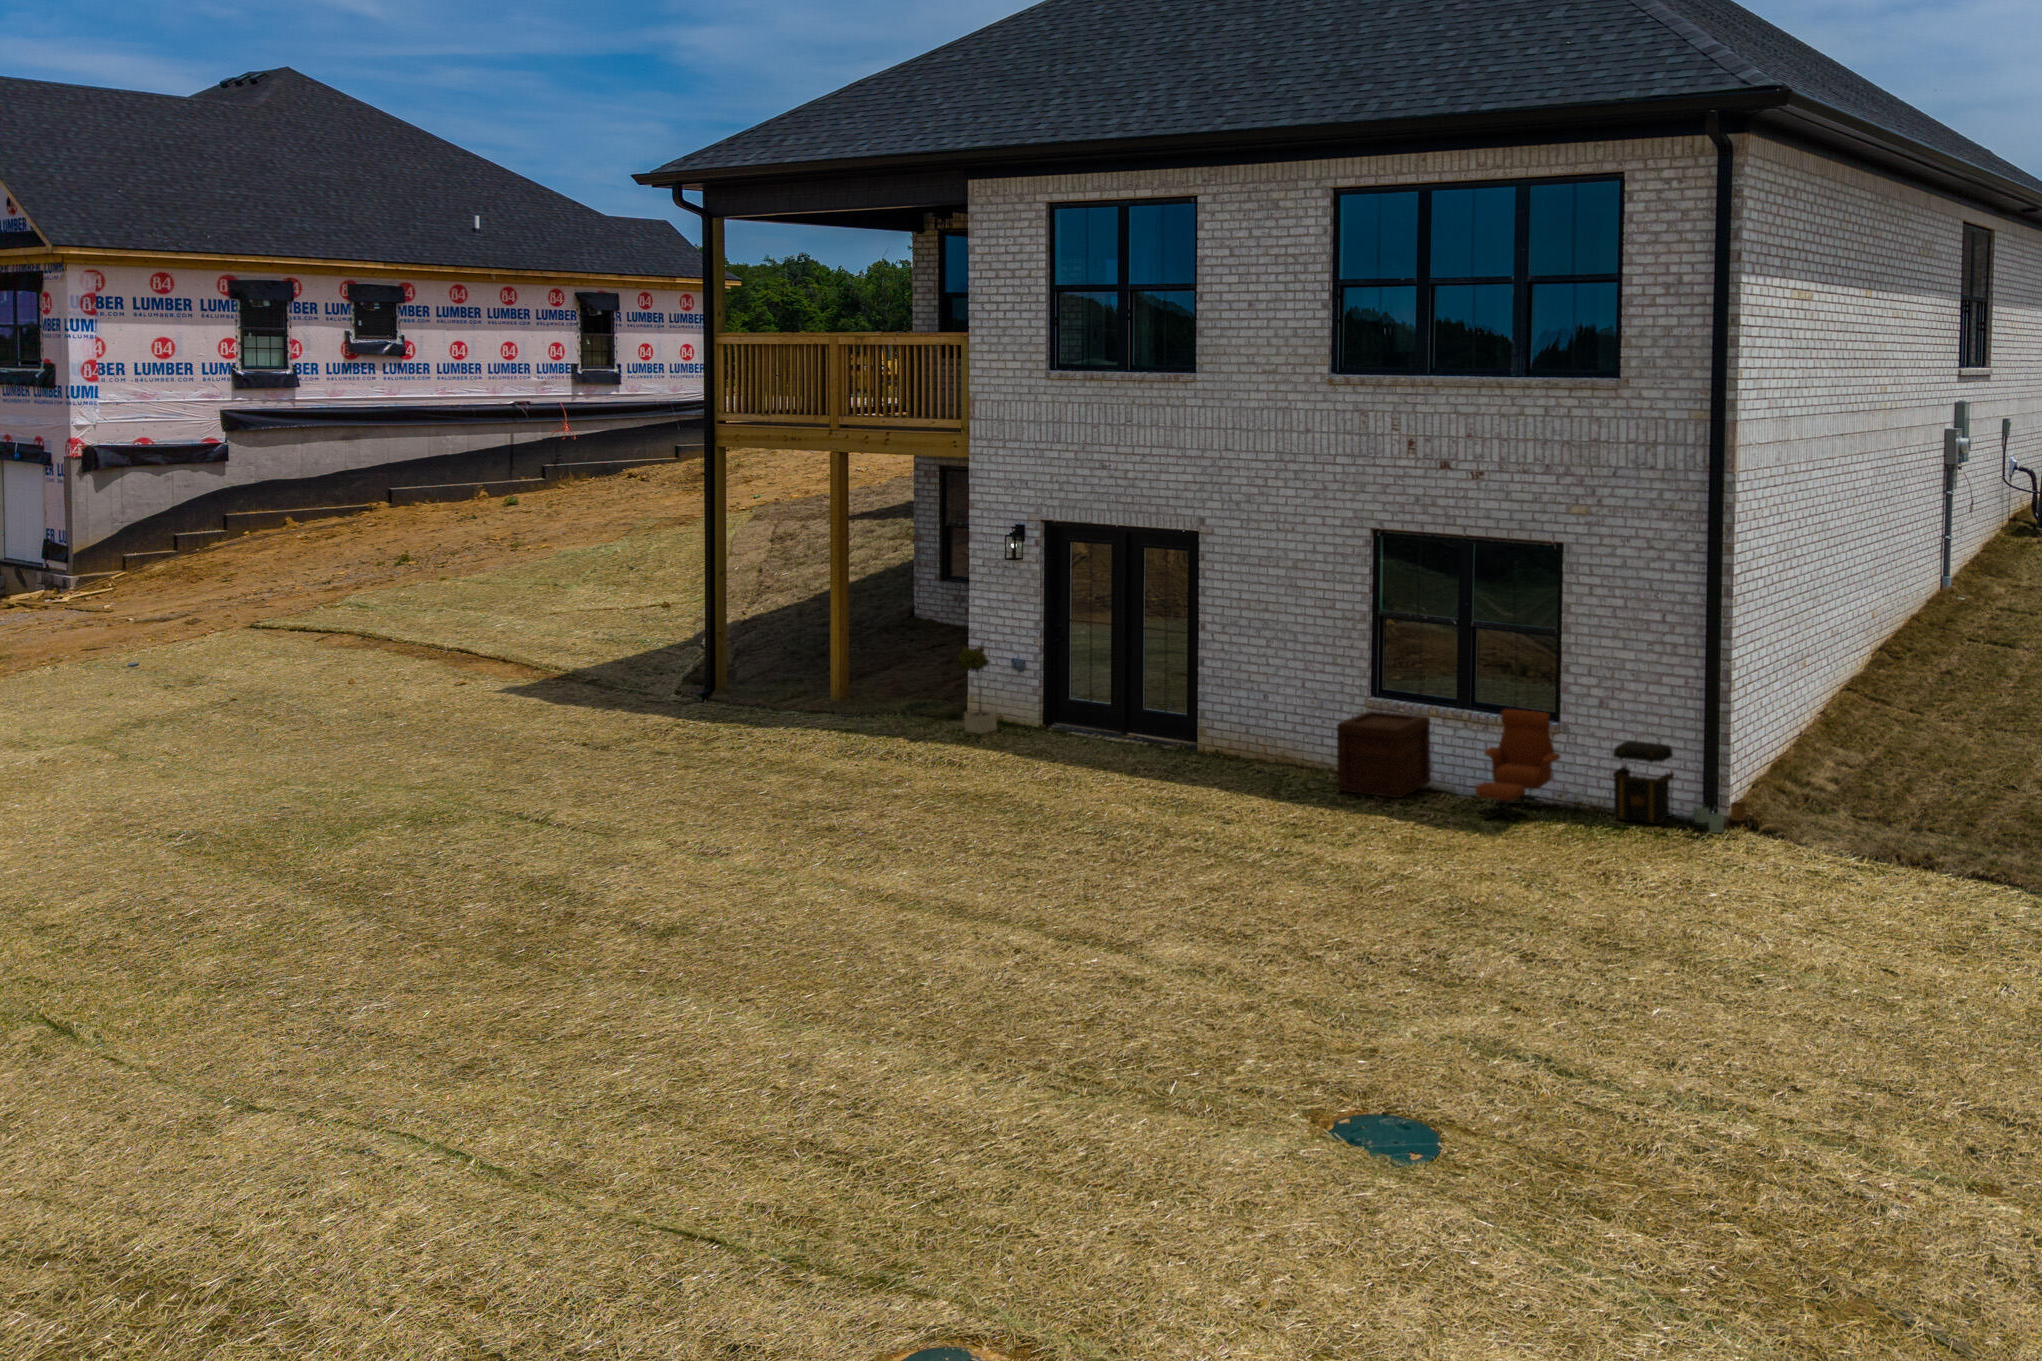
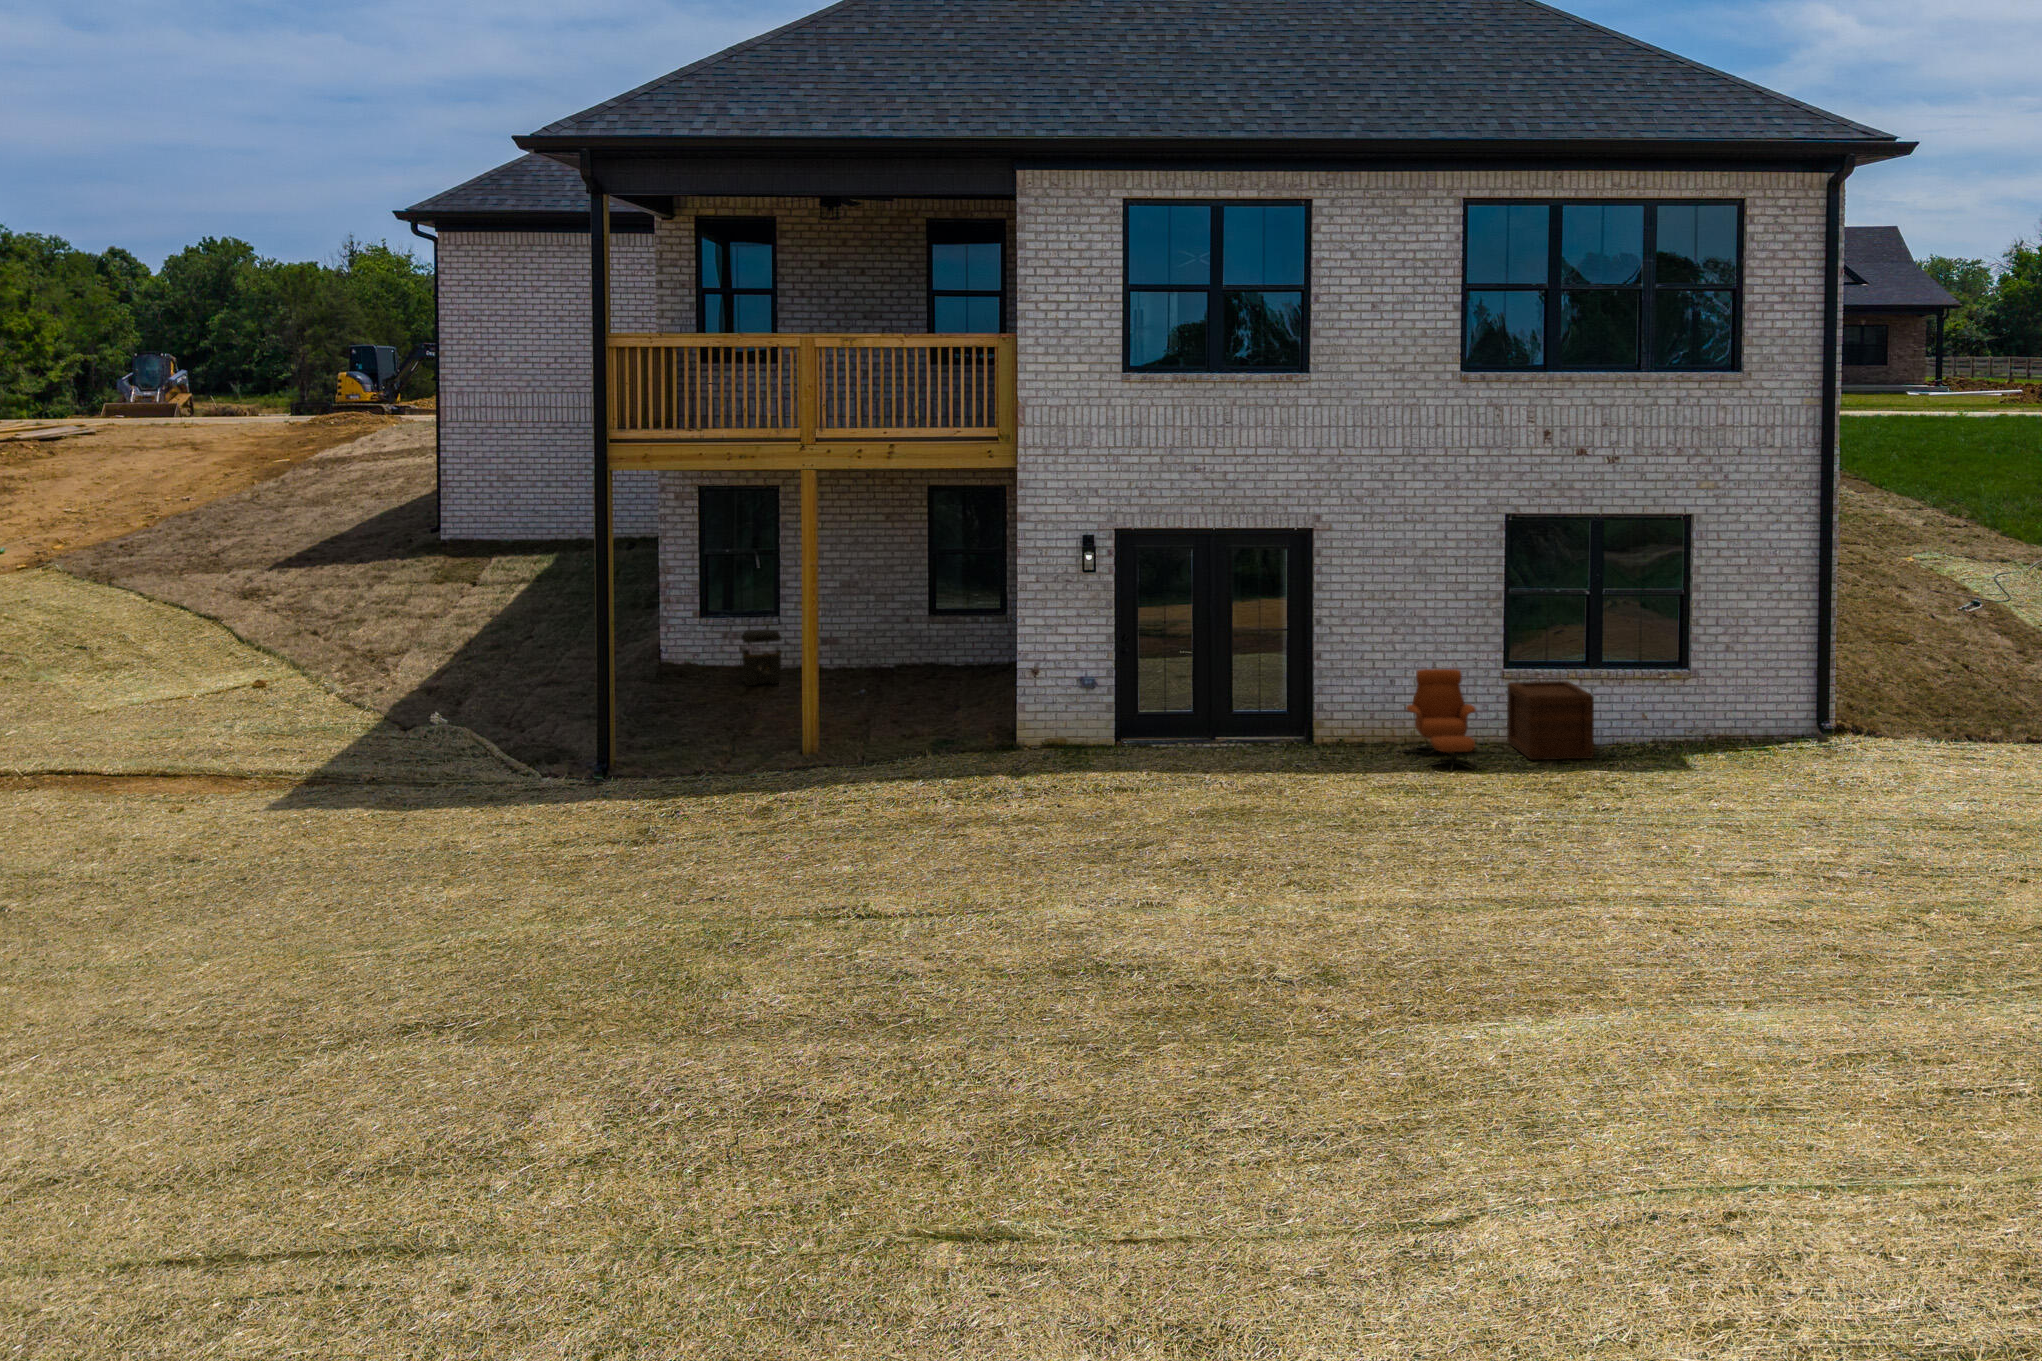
potted tree: present [958,648,997,734] -> none [1027,668,1066,757]
lounge chair: present [1476,709,1561,821] -> present [1406,669,1476,771]
toolbox: present [1612,741,1674,824] -> present [741,629,782,686]
bucket: present [1693,802,1746,833] -> none [1821,714,1872,748]

